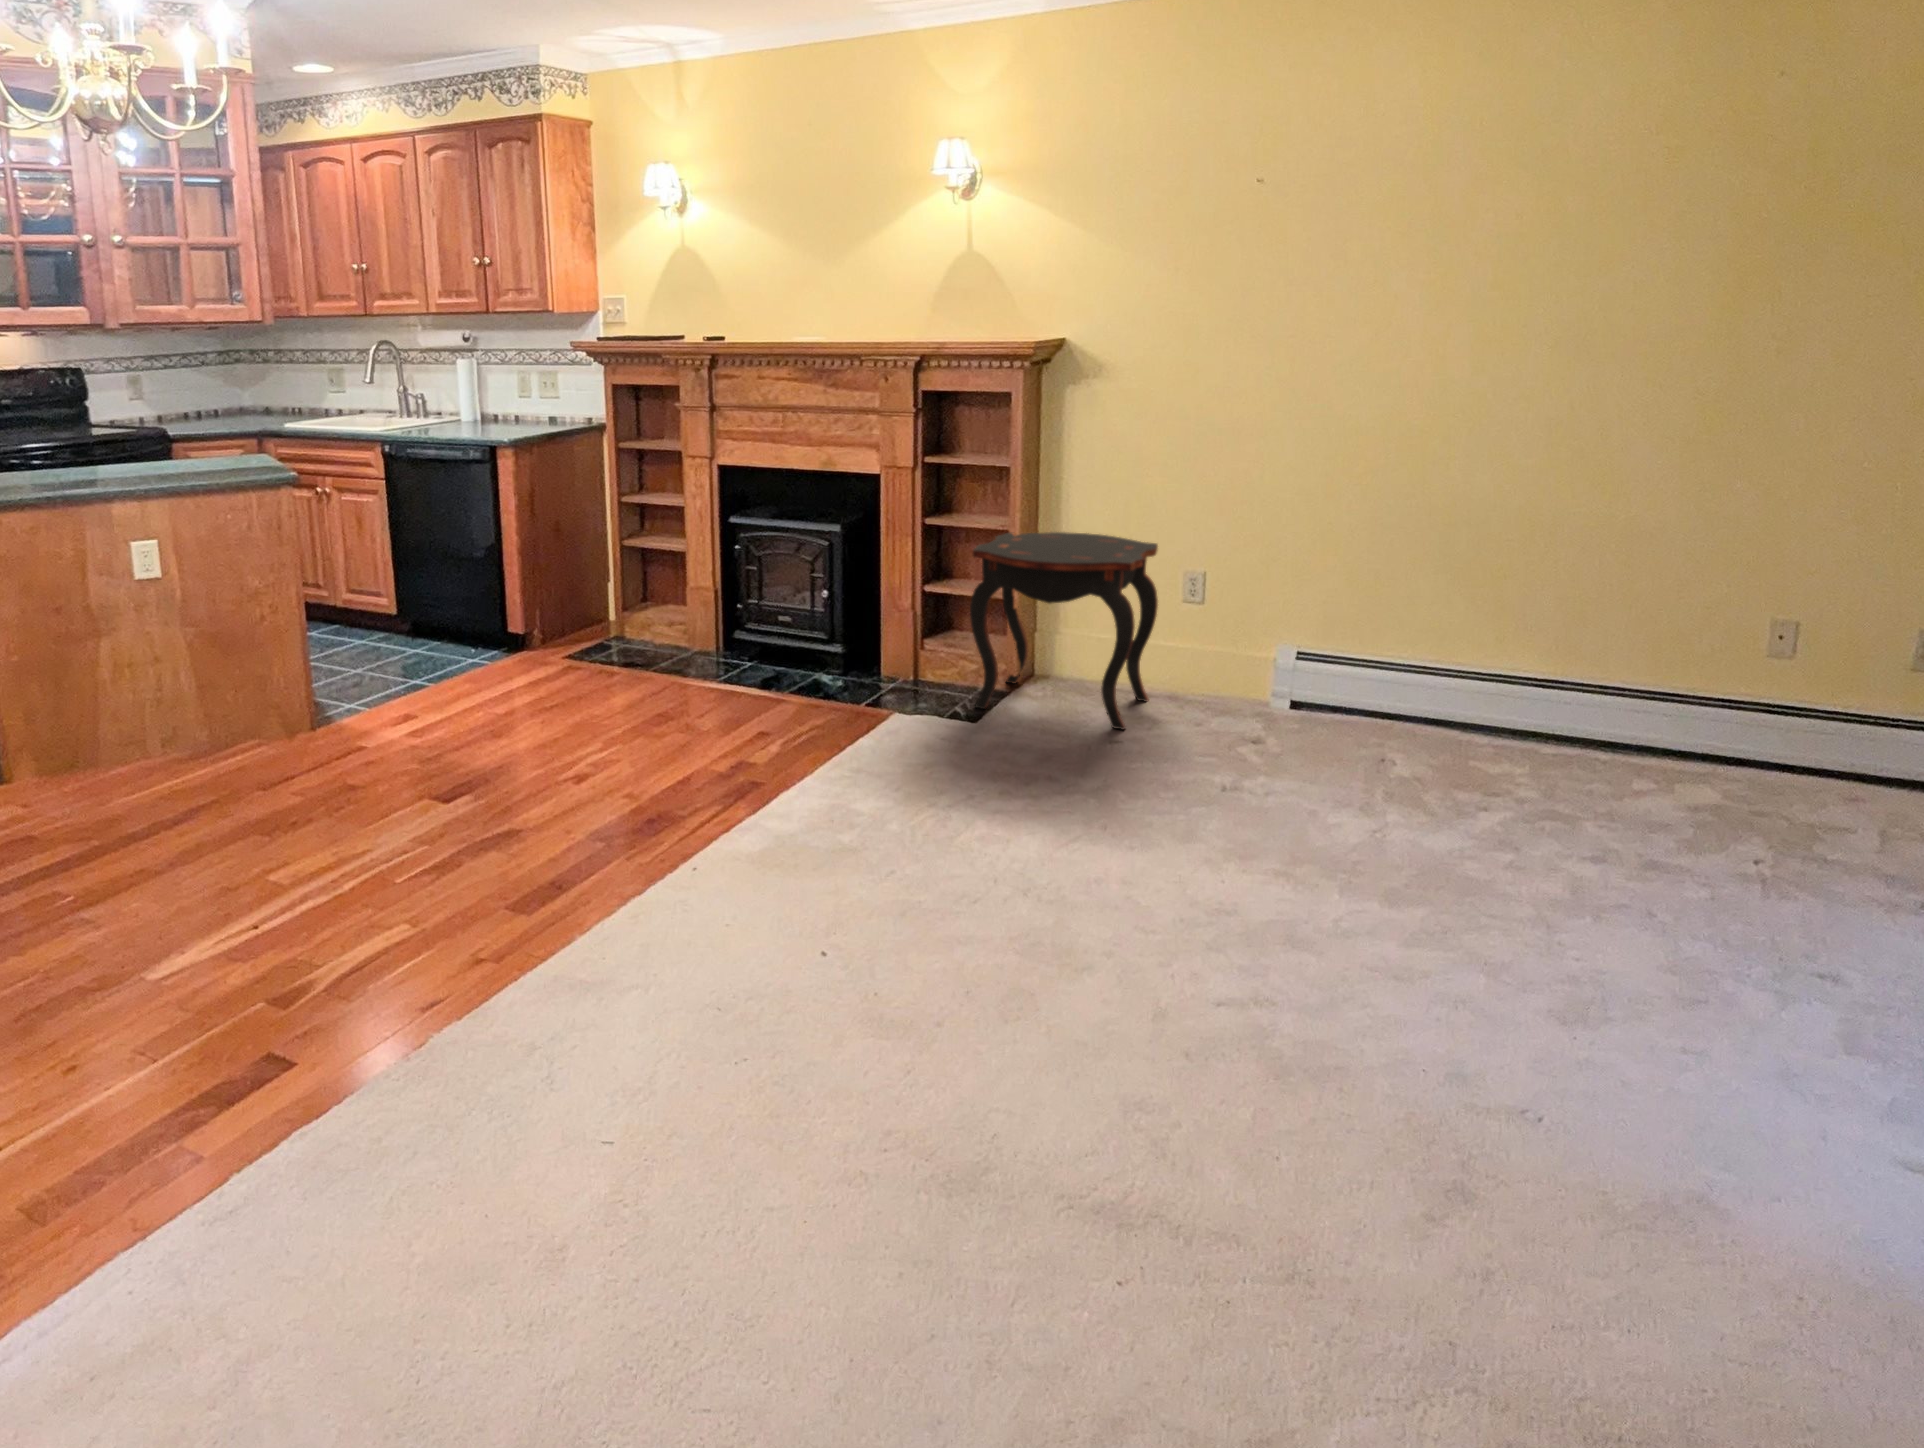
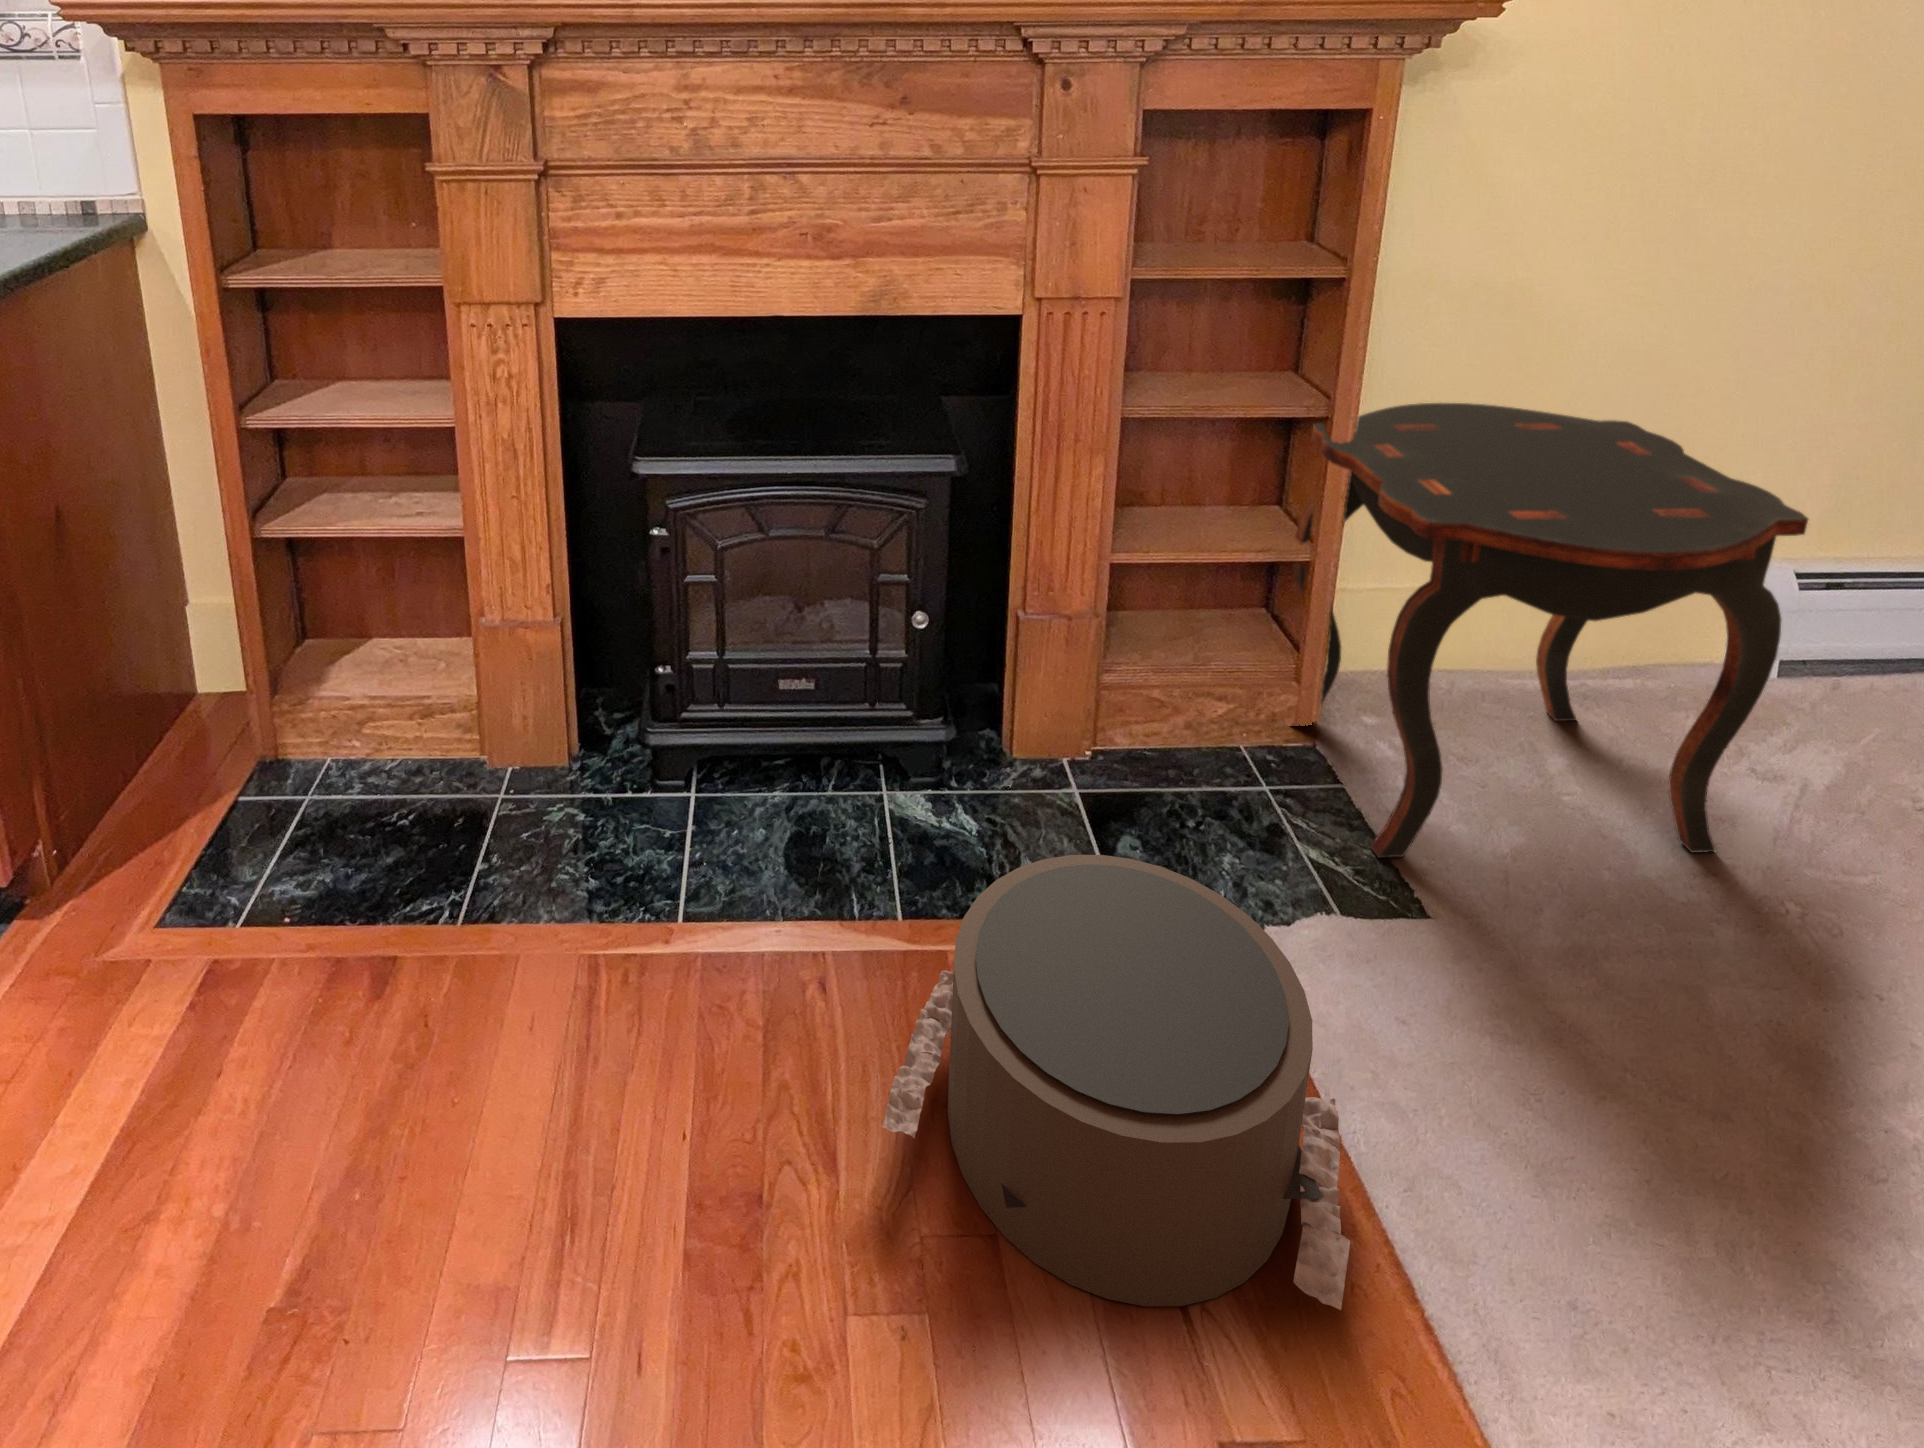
pouf: none [710,647,846,743] -> present [882,855,1350,1310]

